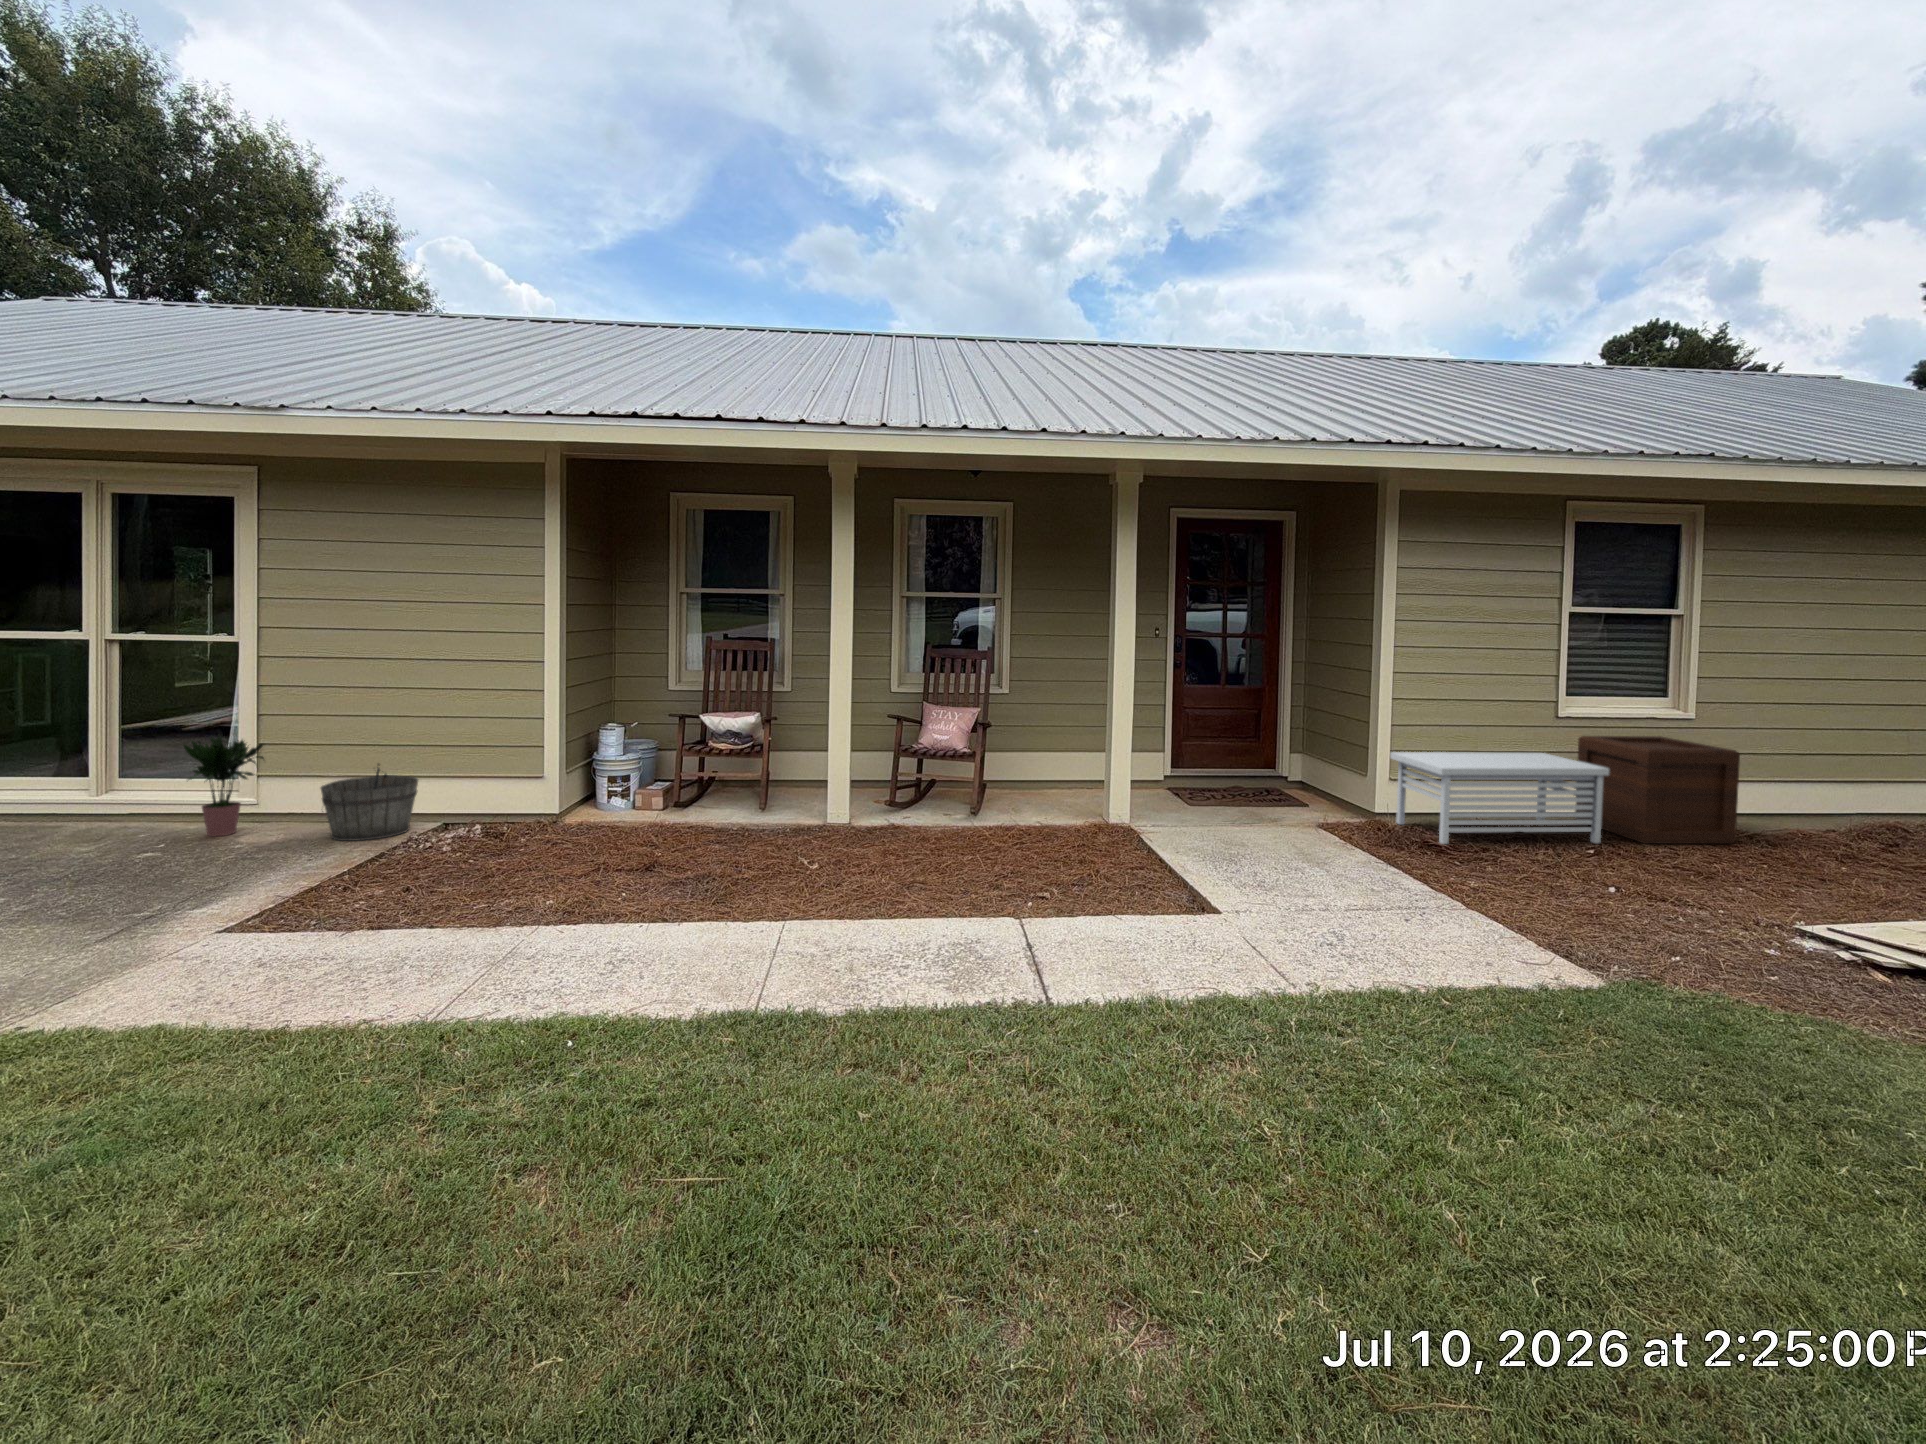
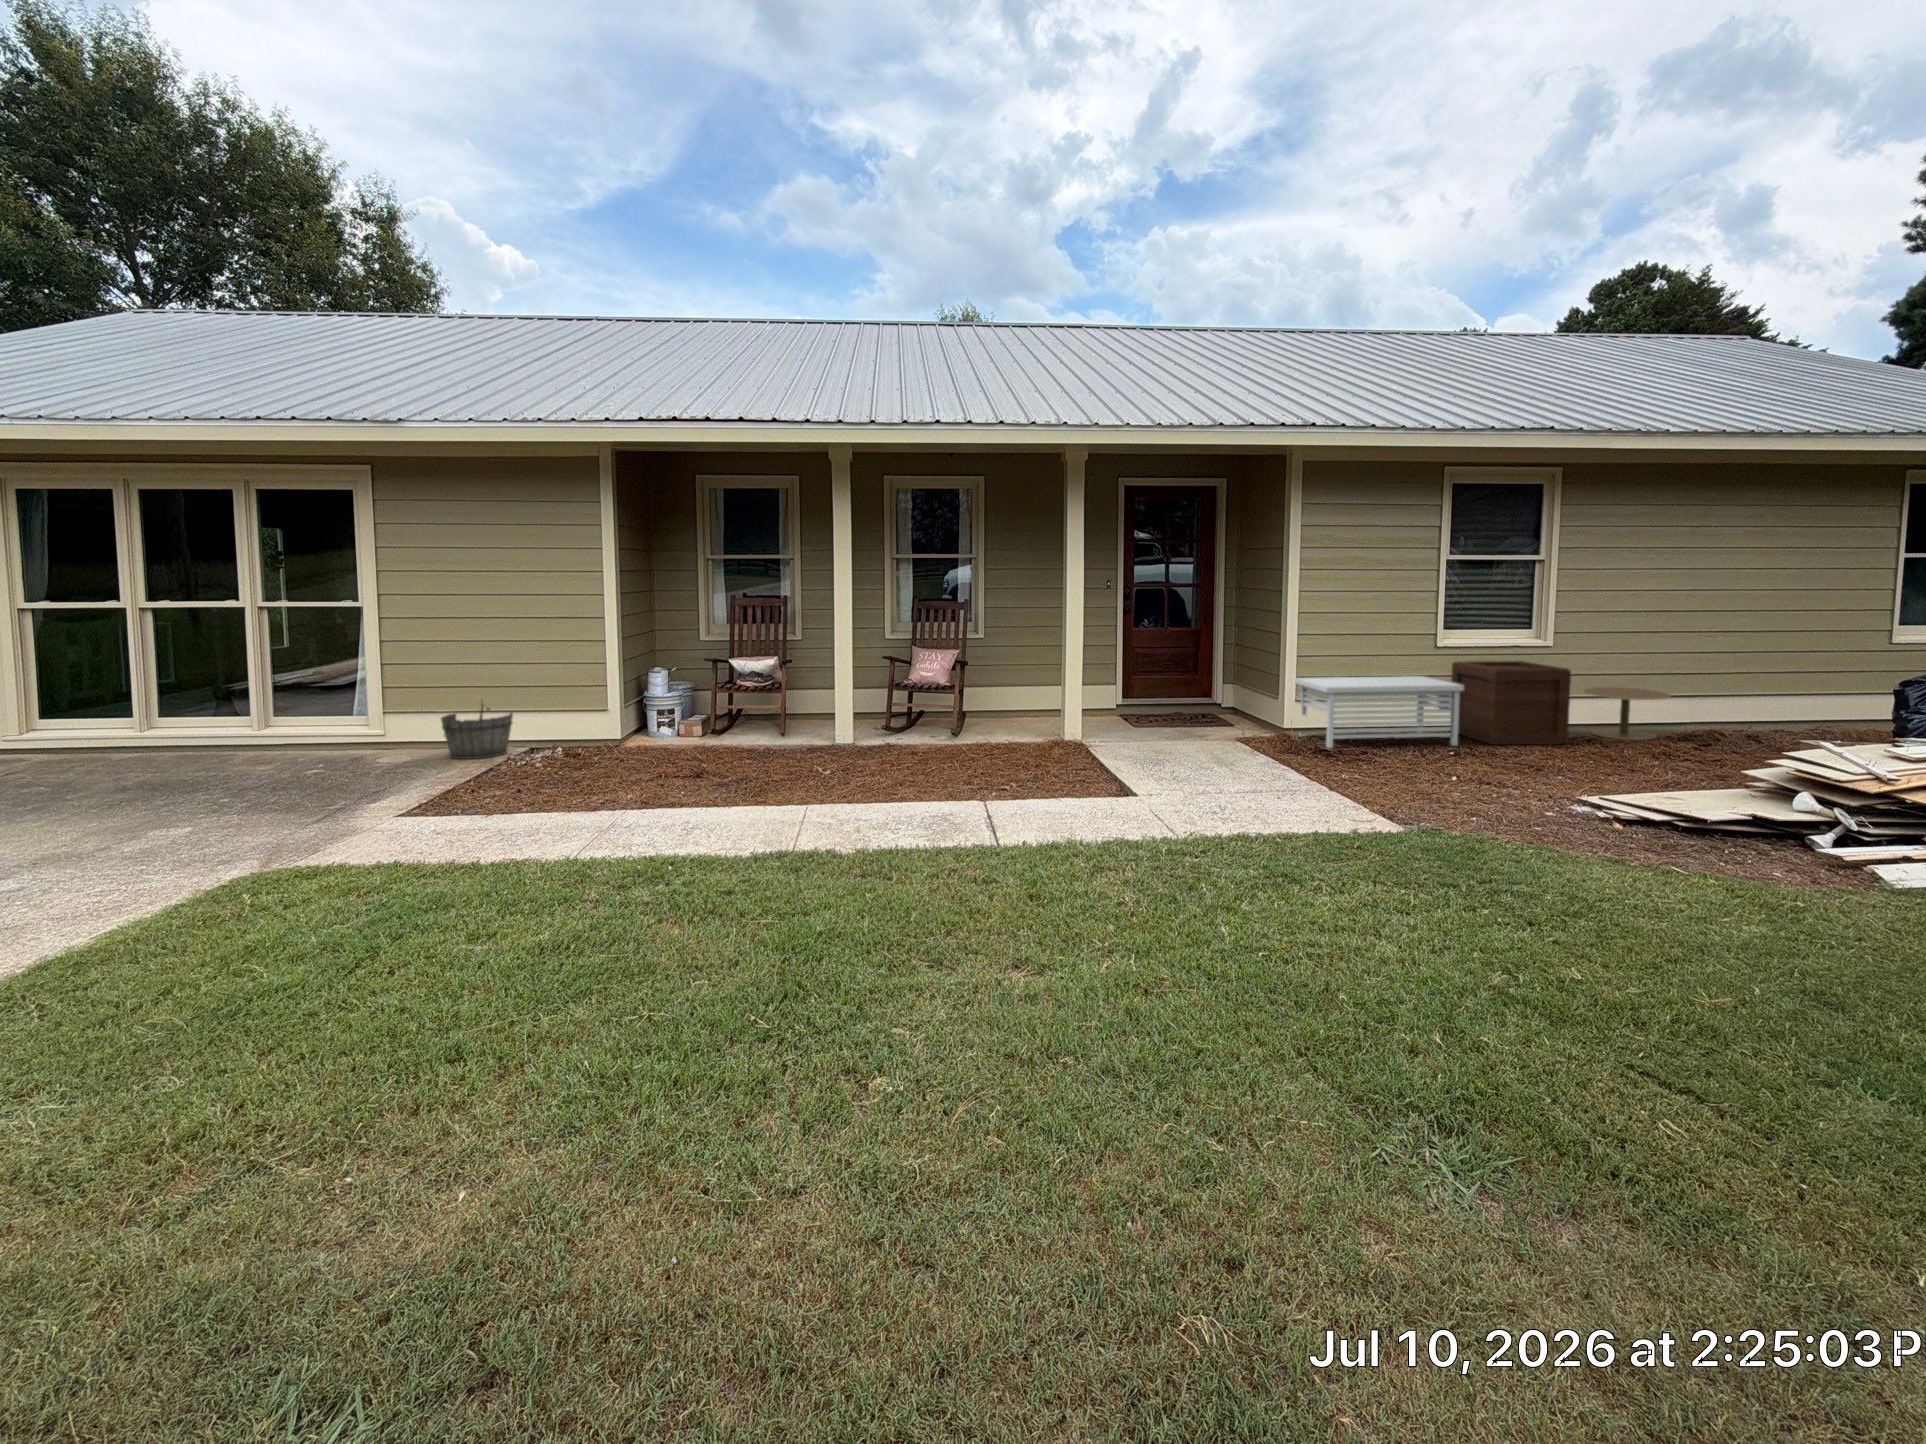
potted plant: present [184,736,264,836] -> none [334,677,397,758]
side table: none [1737,770,1855,839] -> present [1583,687,1671,740]

